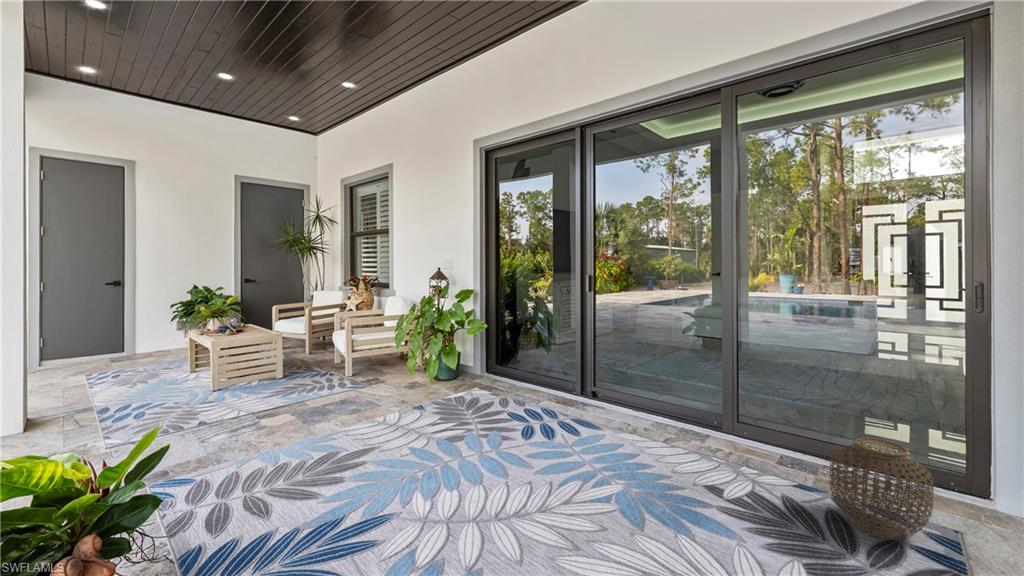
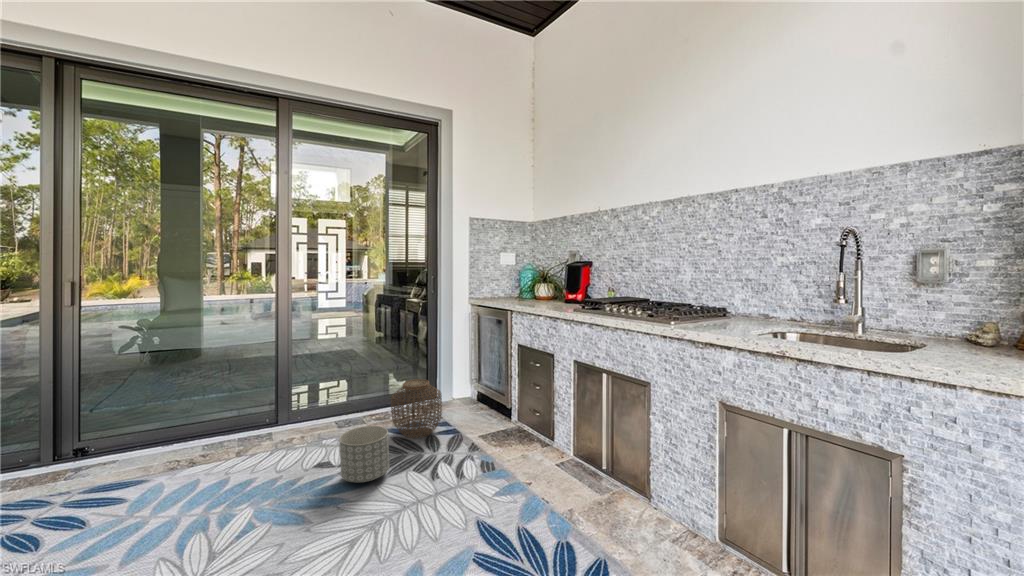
planter: none [706,461,775,538] -> present [339,426,390,483]

